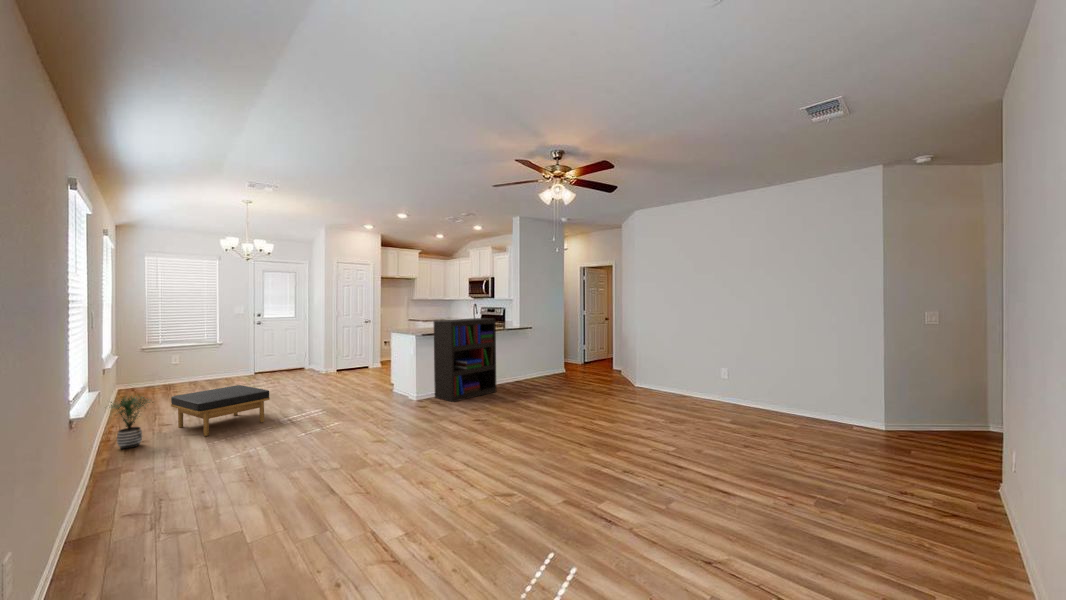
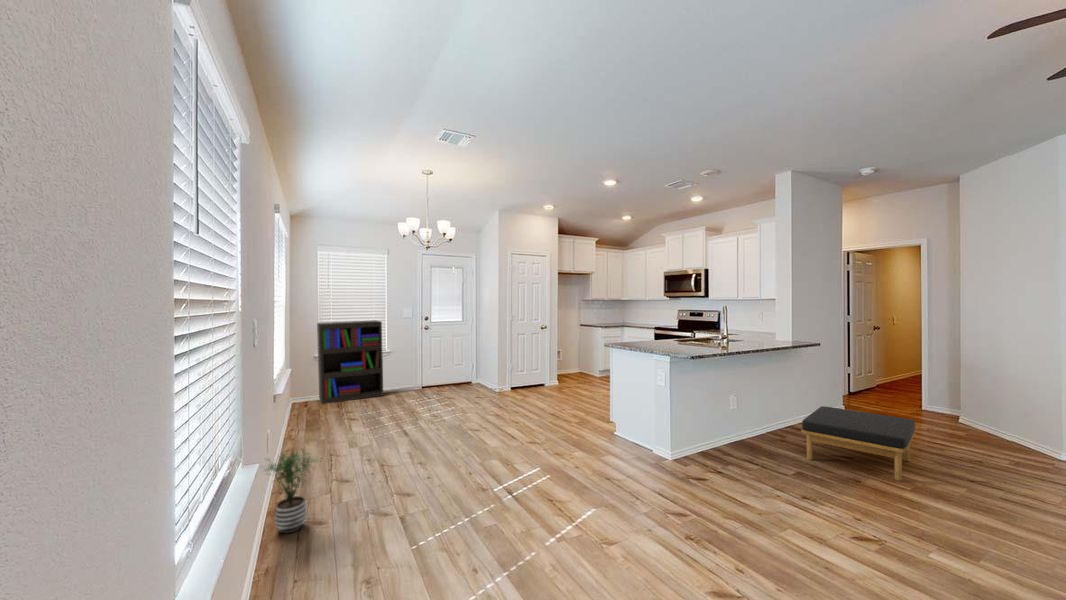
bookshelf: present [434,318,496,402] -> present [317,320,383,404]
ottoman: present [171,385,270,436] -> present [801,406,915,481]

